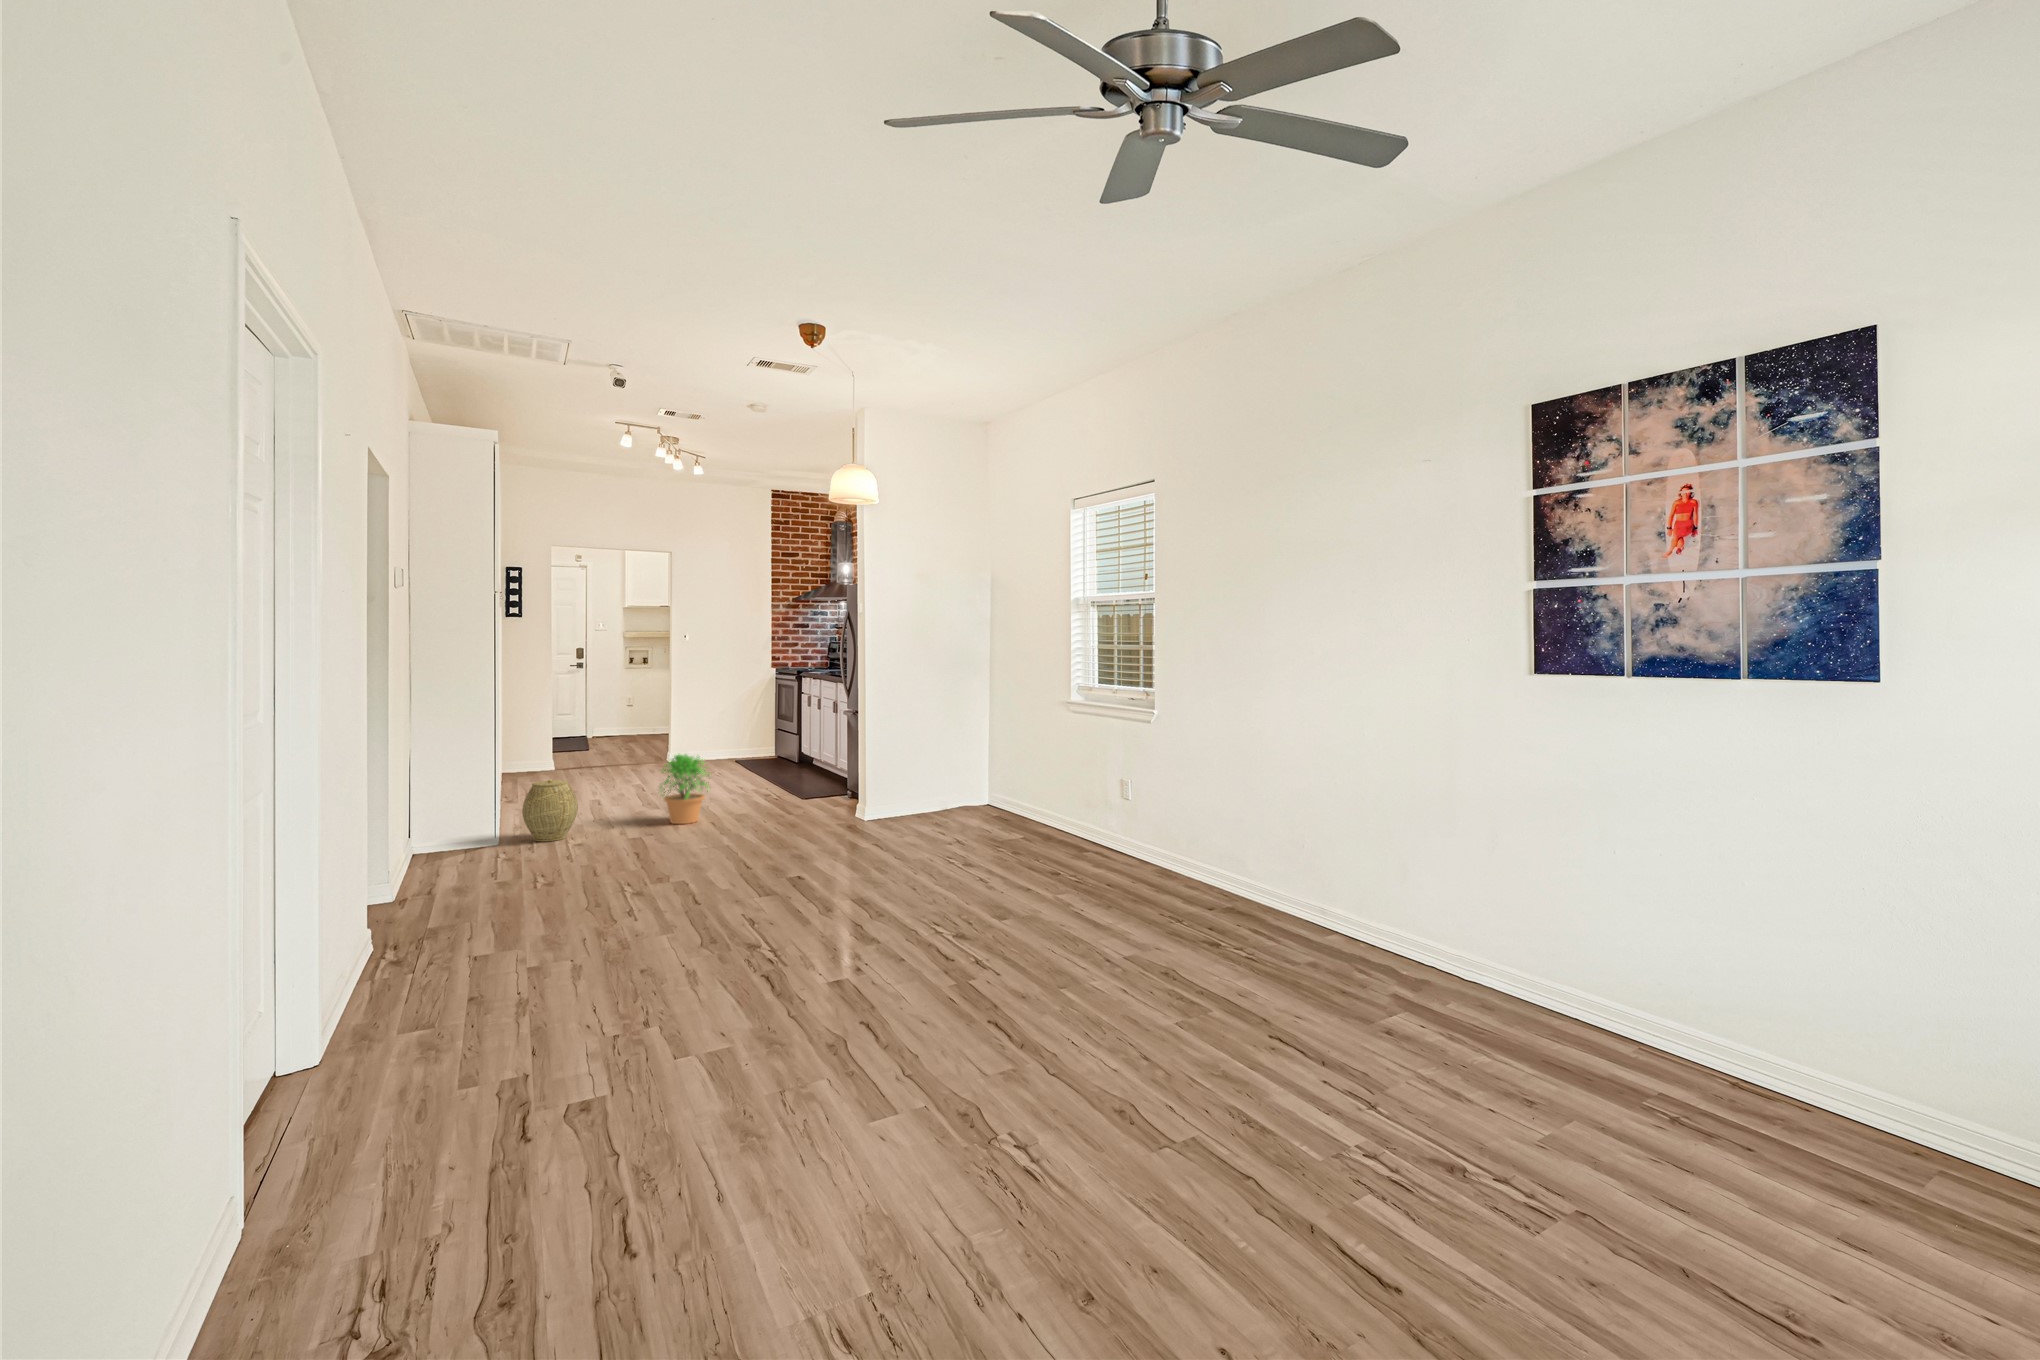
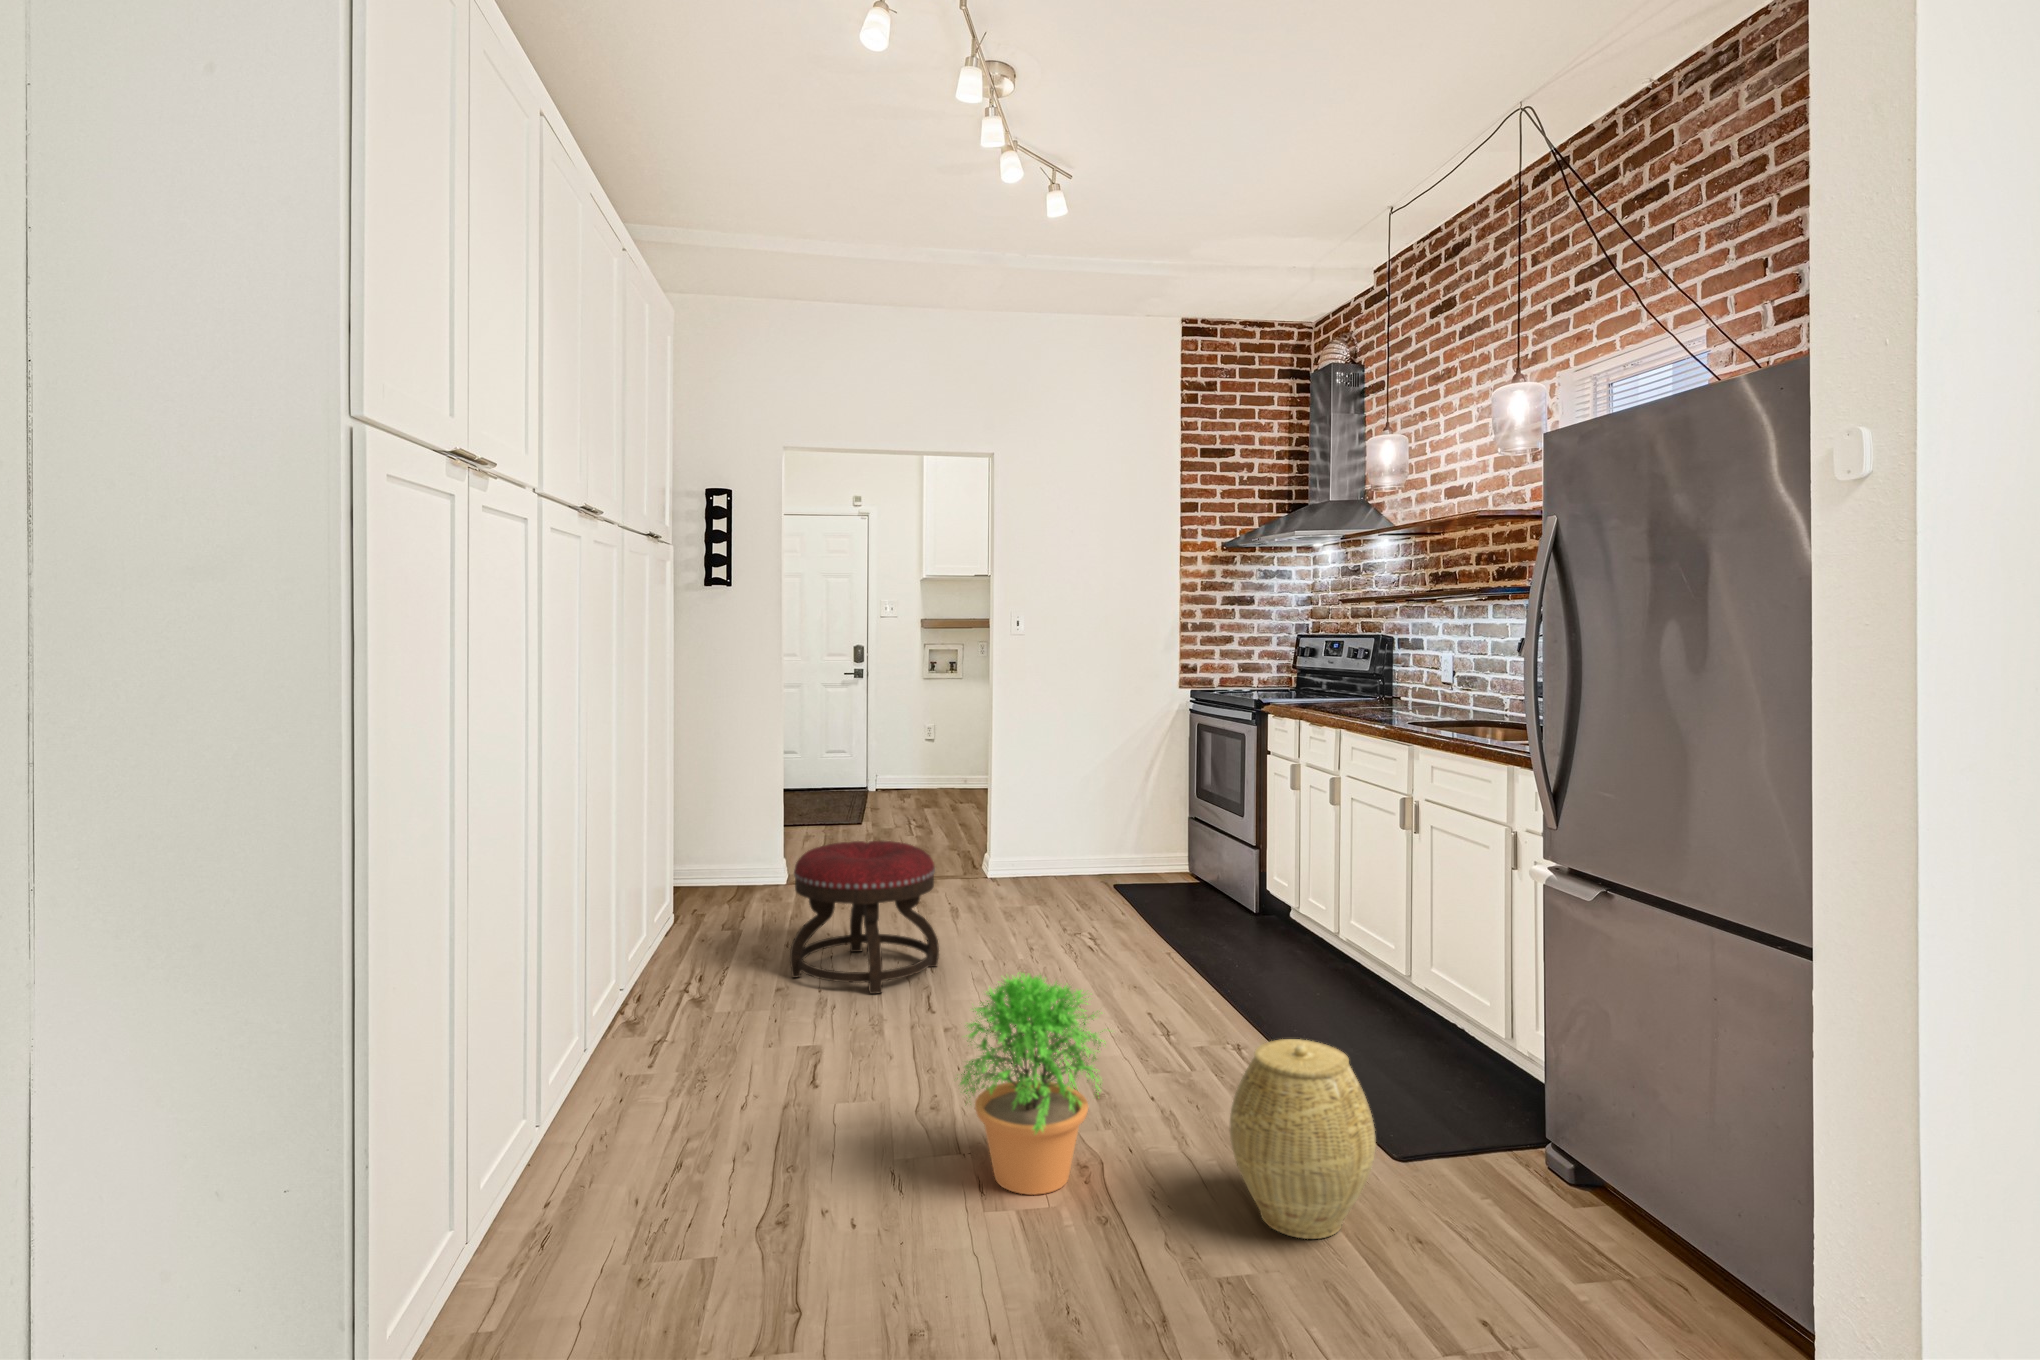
ottoman: none [570,734,644,795] -> present [790,841,939,994]
woven basket: present [522,779,578,842] -> present [1230,1039,1376,1239]

